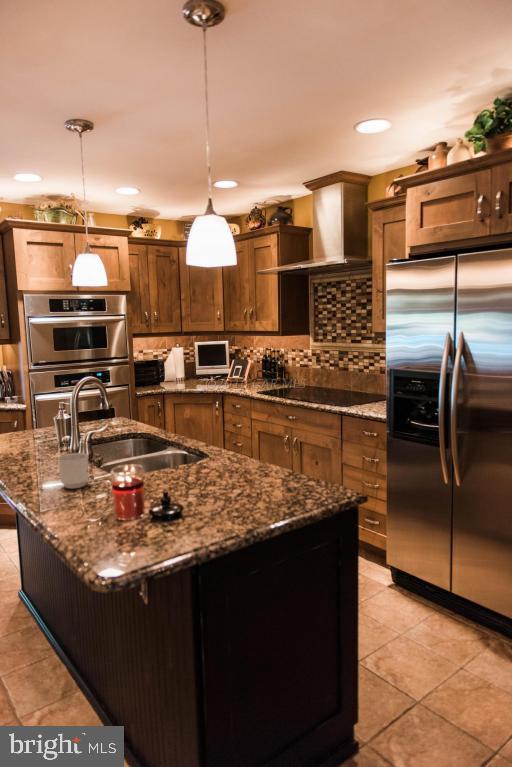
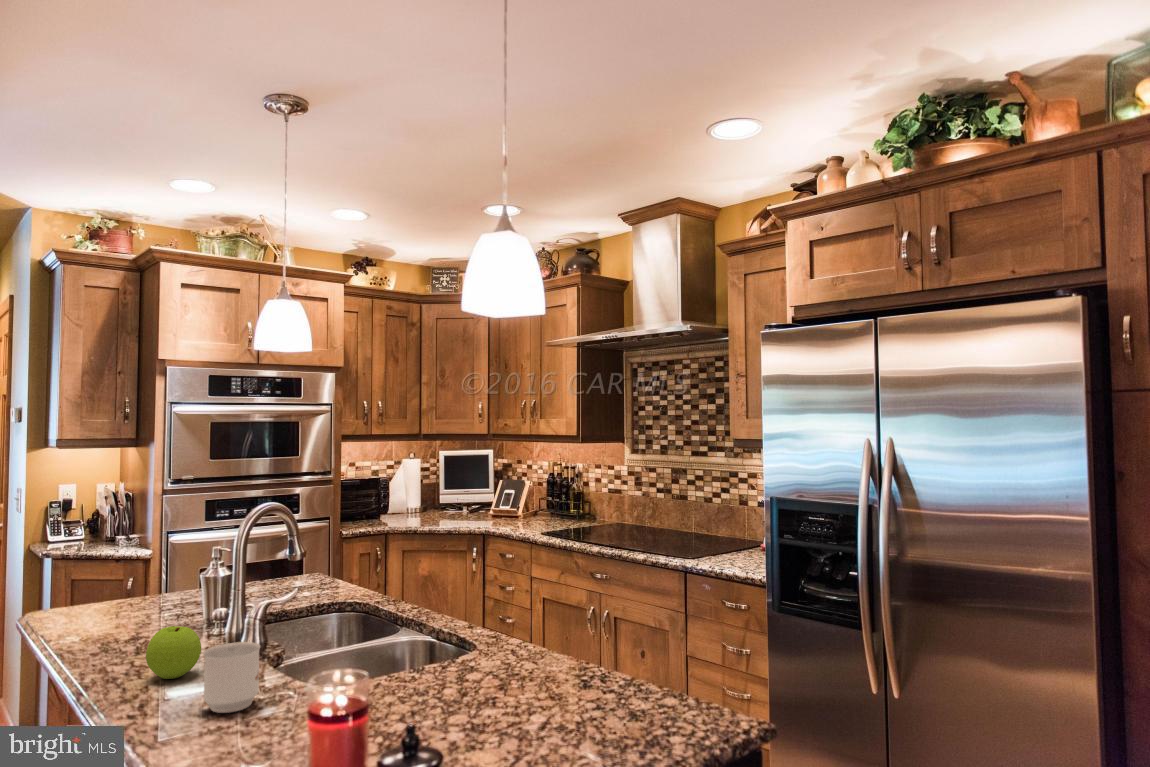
apple: none [29,445,58,472] -> present [146,626,201,679]

